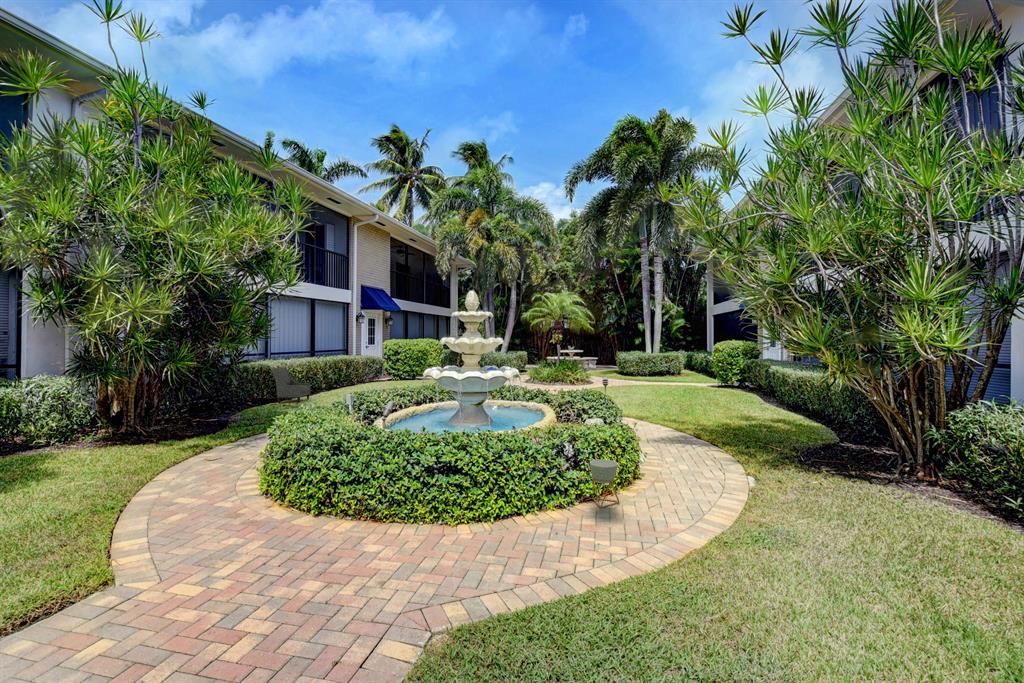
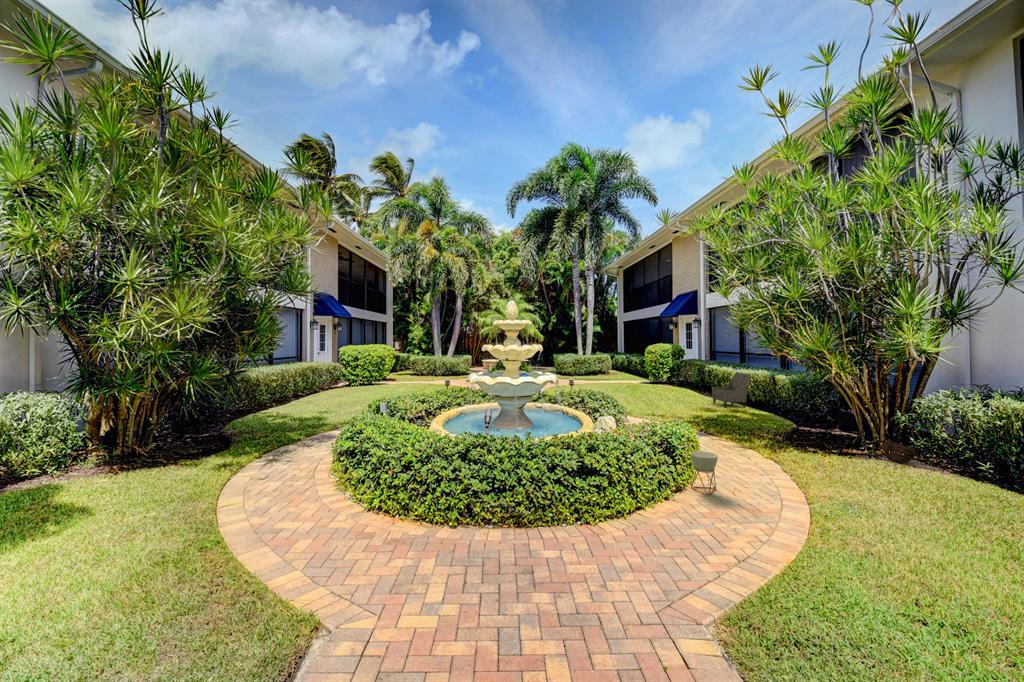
chair: present [271,367,310,403] -> present [712,372,751,407]
basket: none [891,463,927,494] -> present [882,440,916,463]

